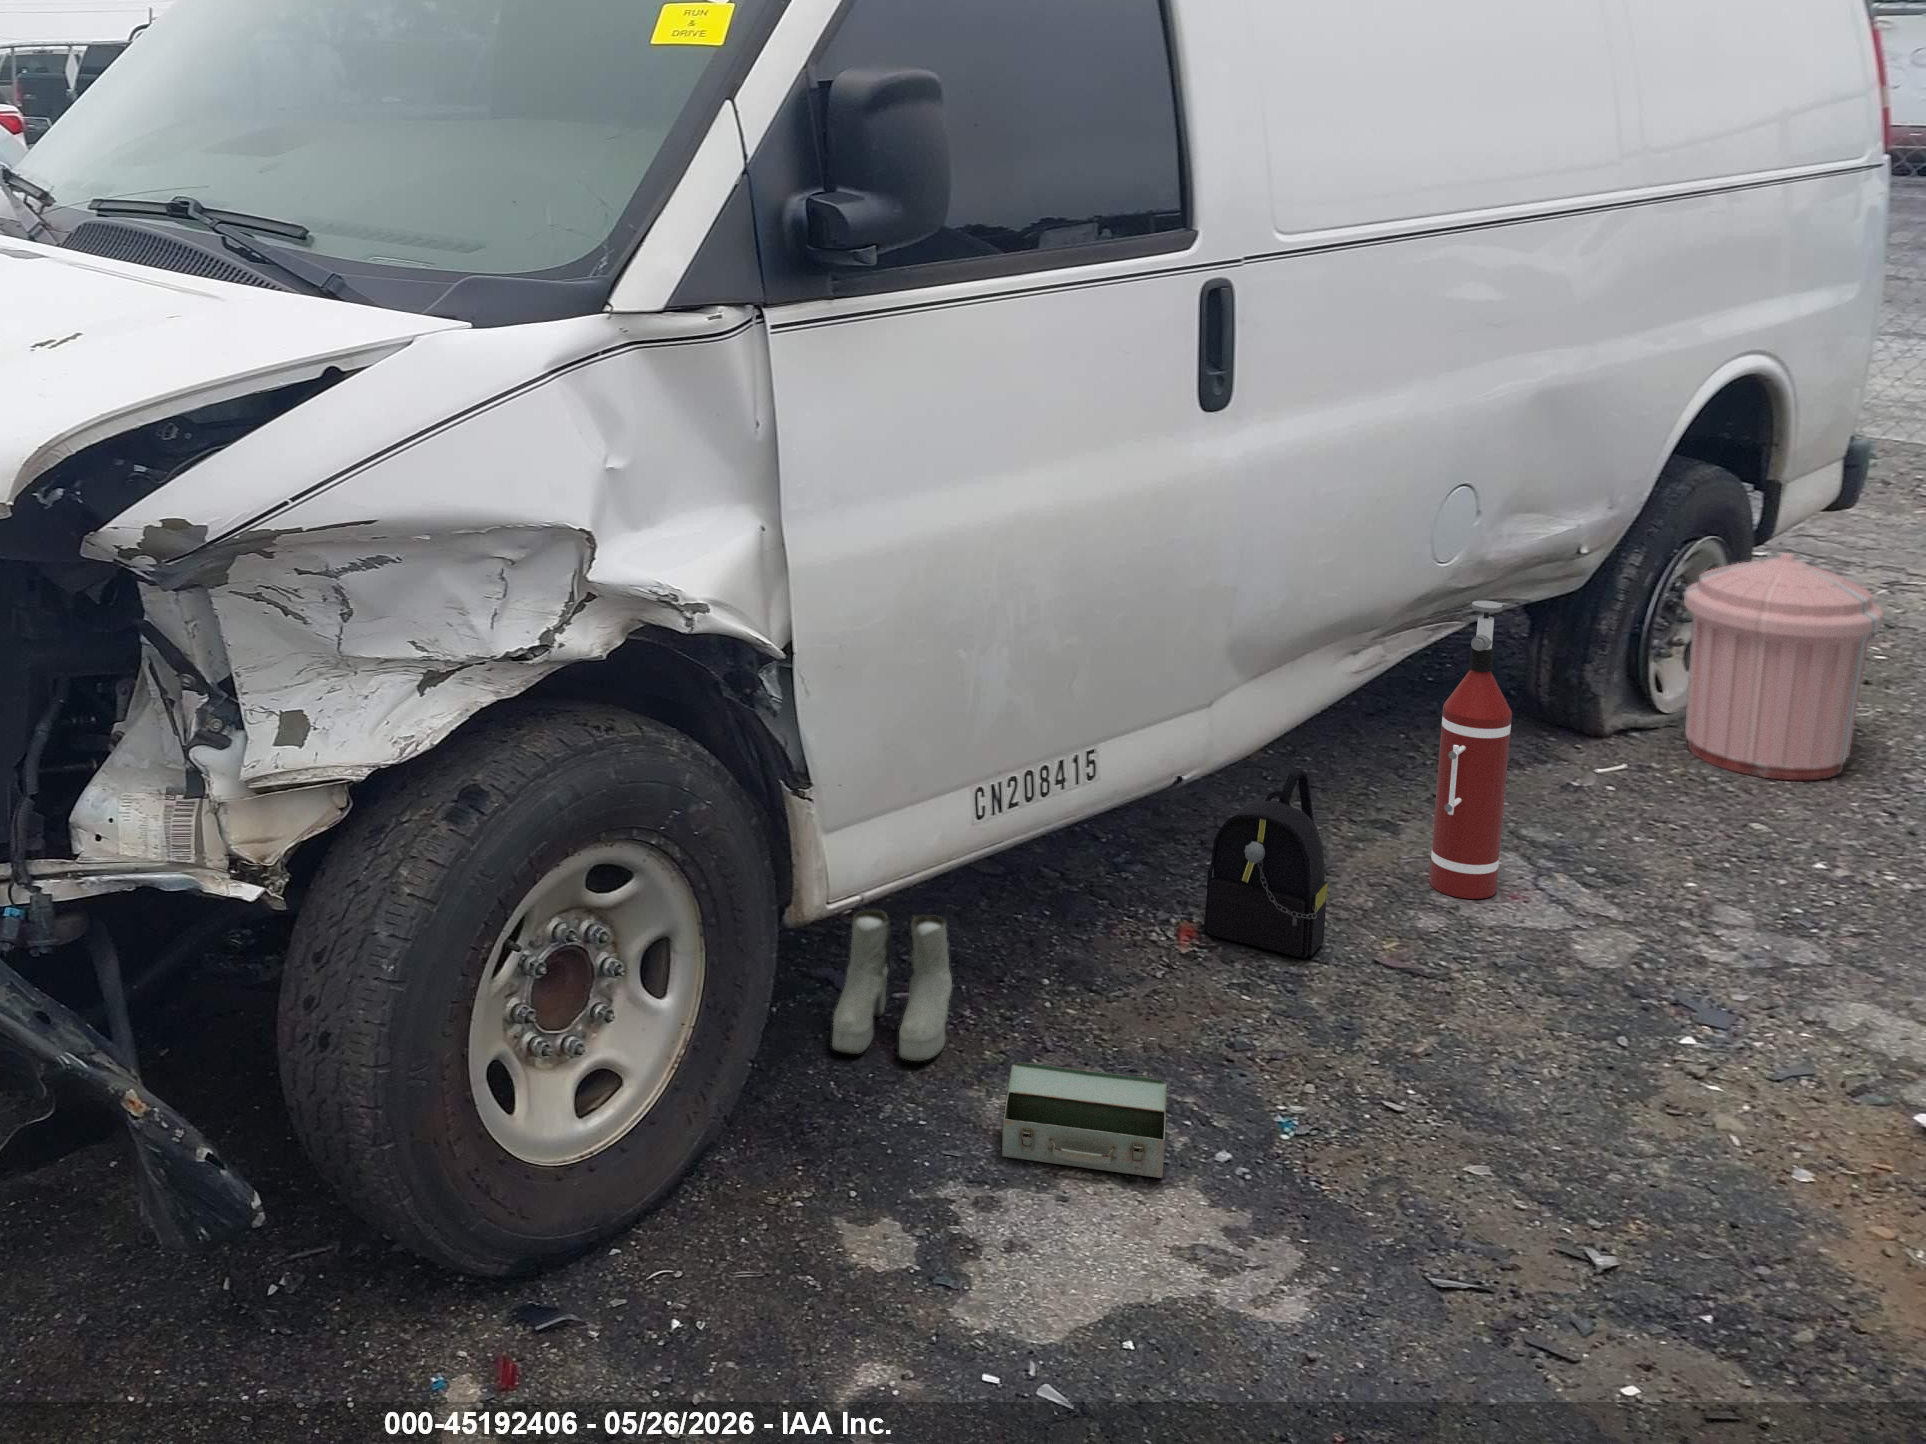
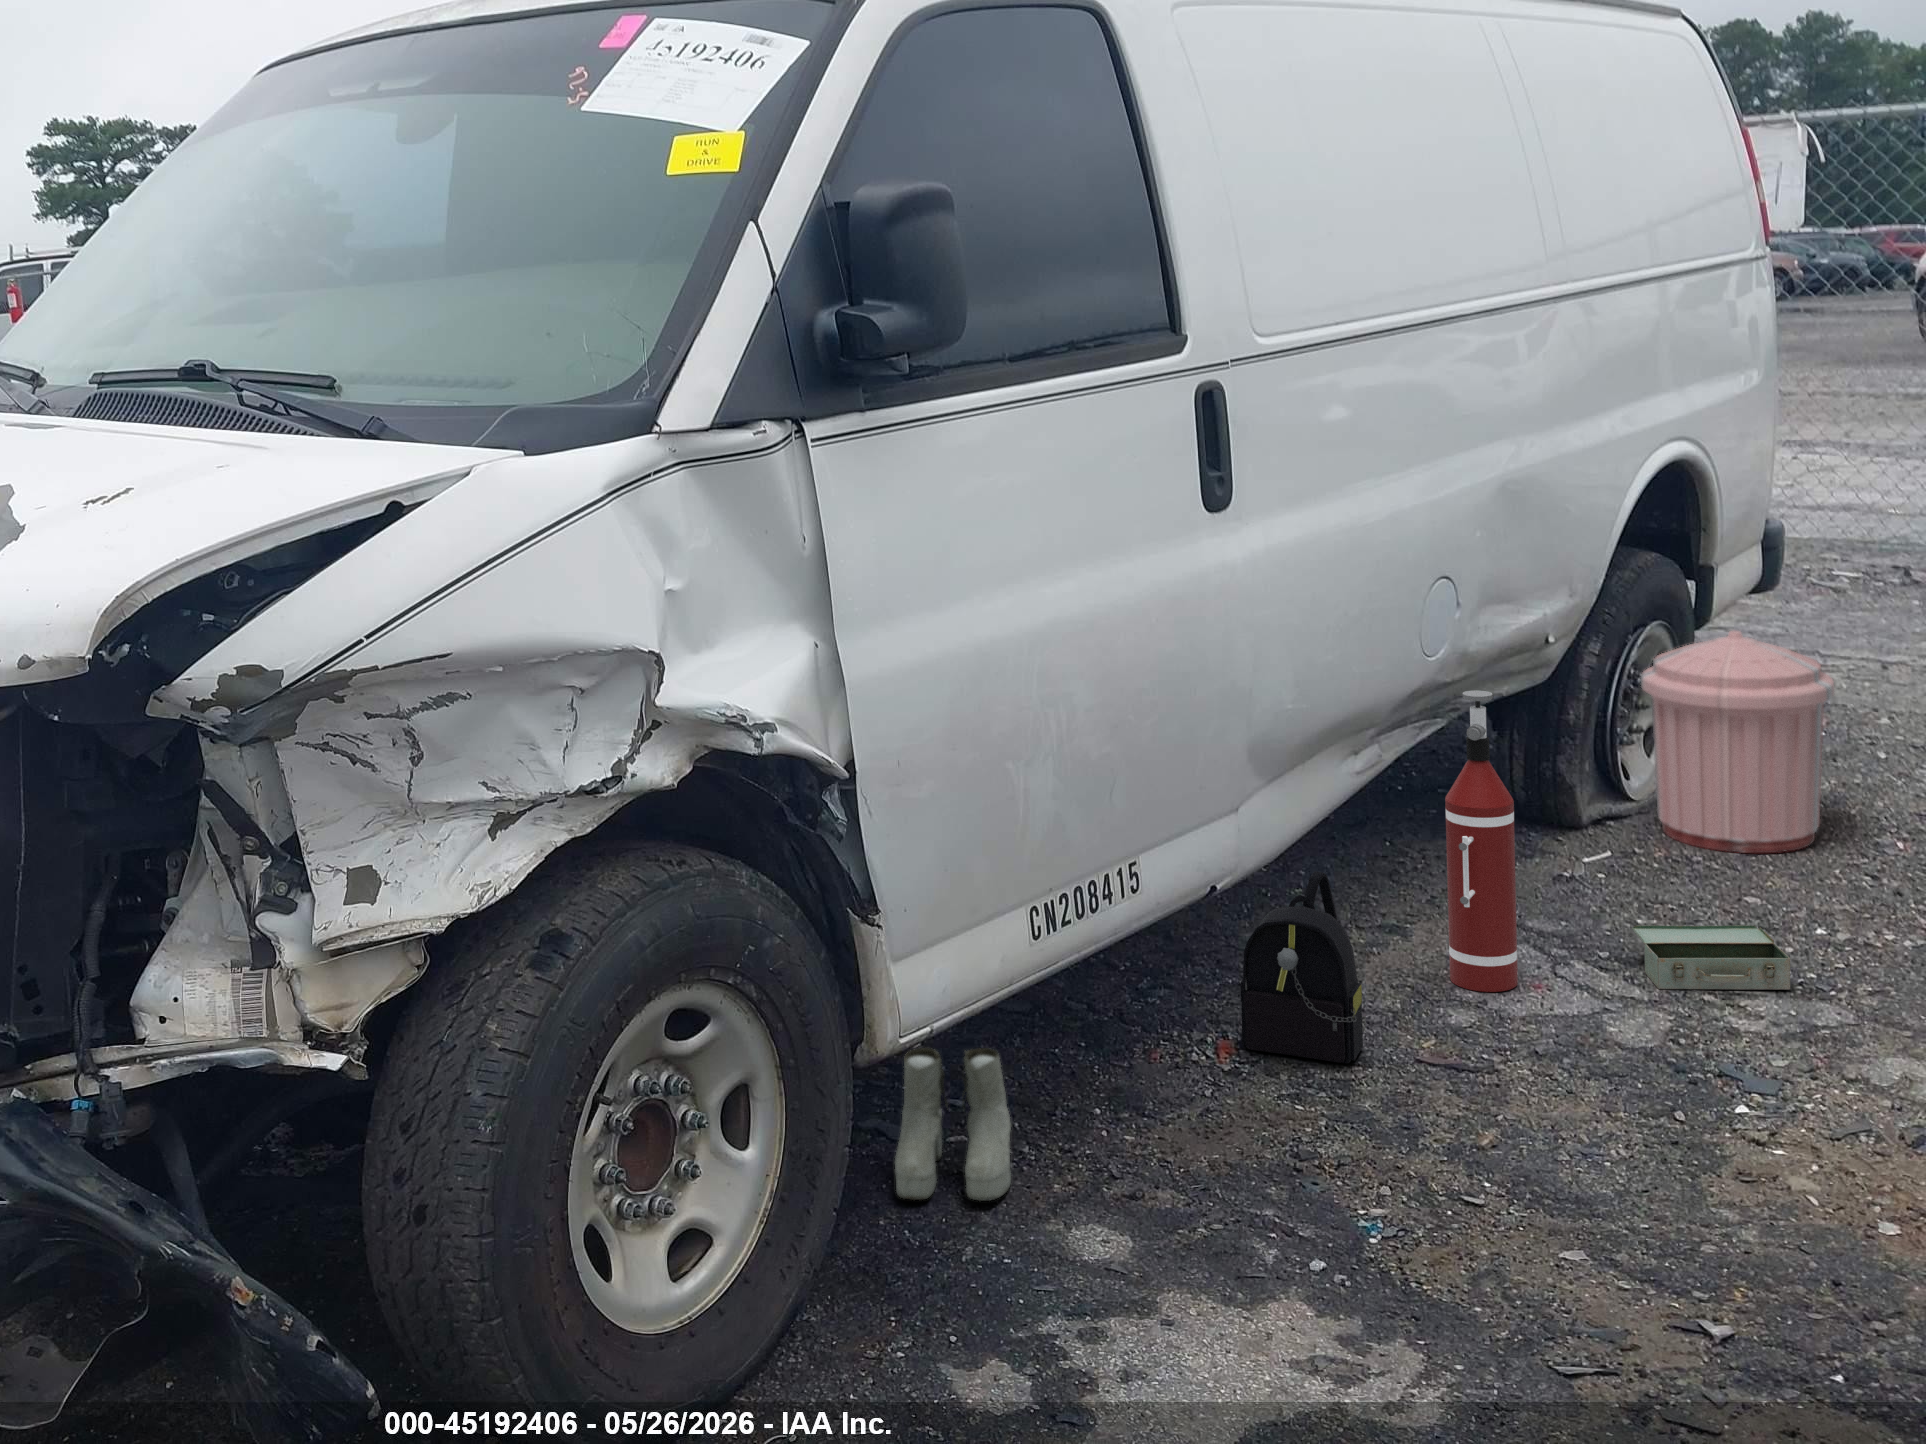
toolbox: present [1002,1062,1167,1178] -> present [1632,925,1790,990]

